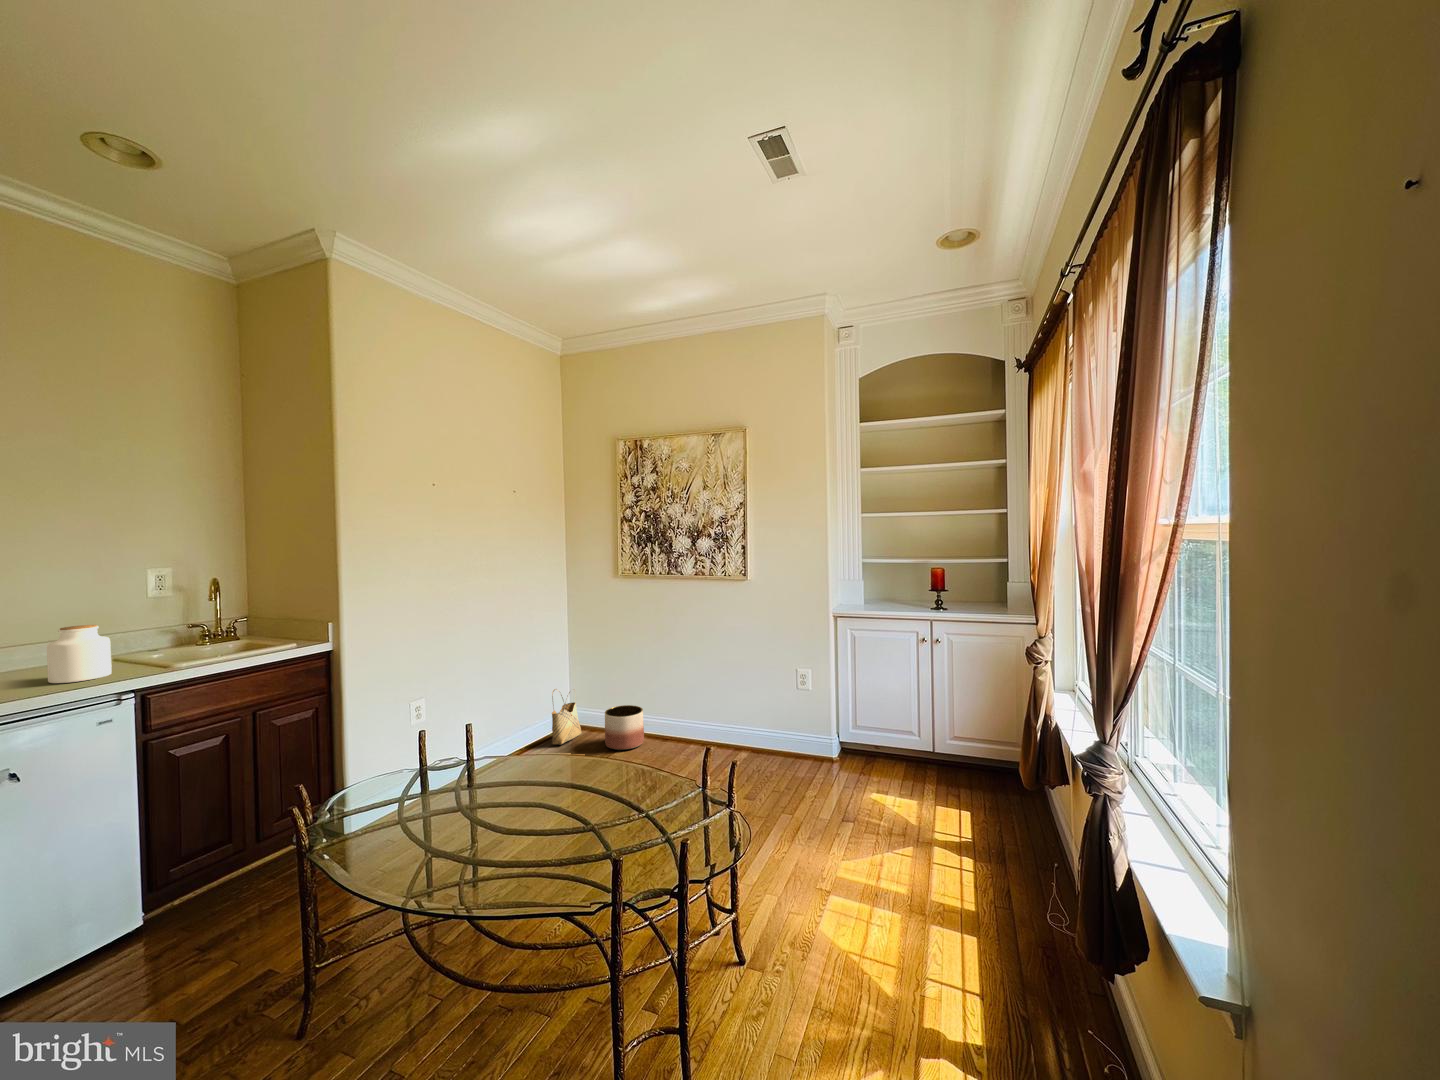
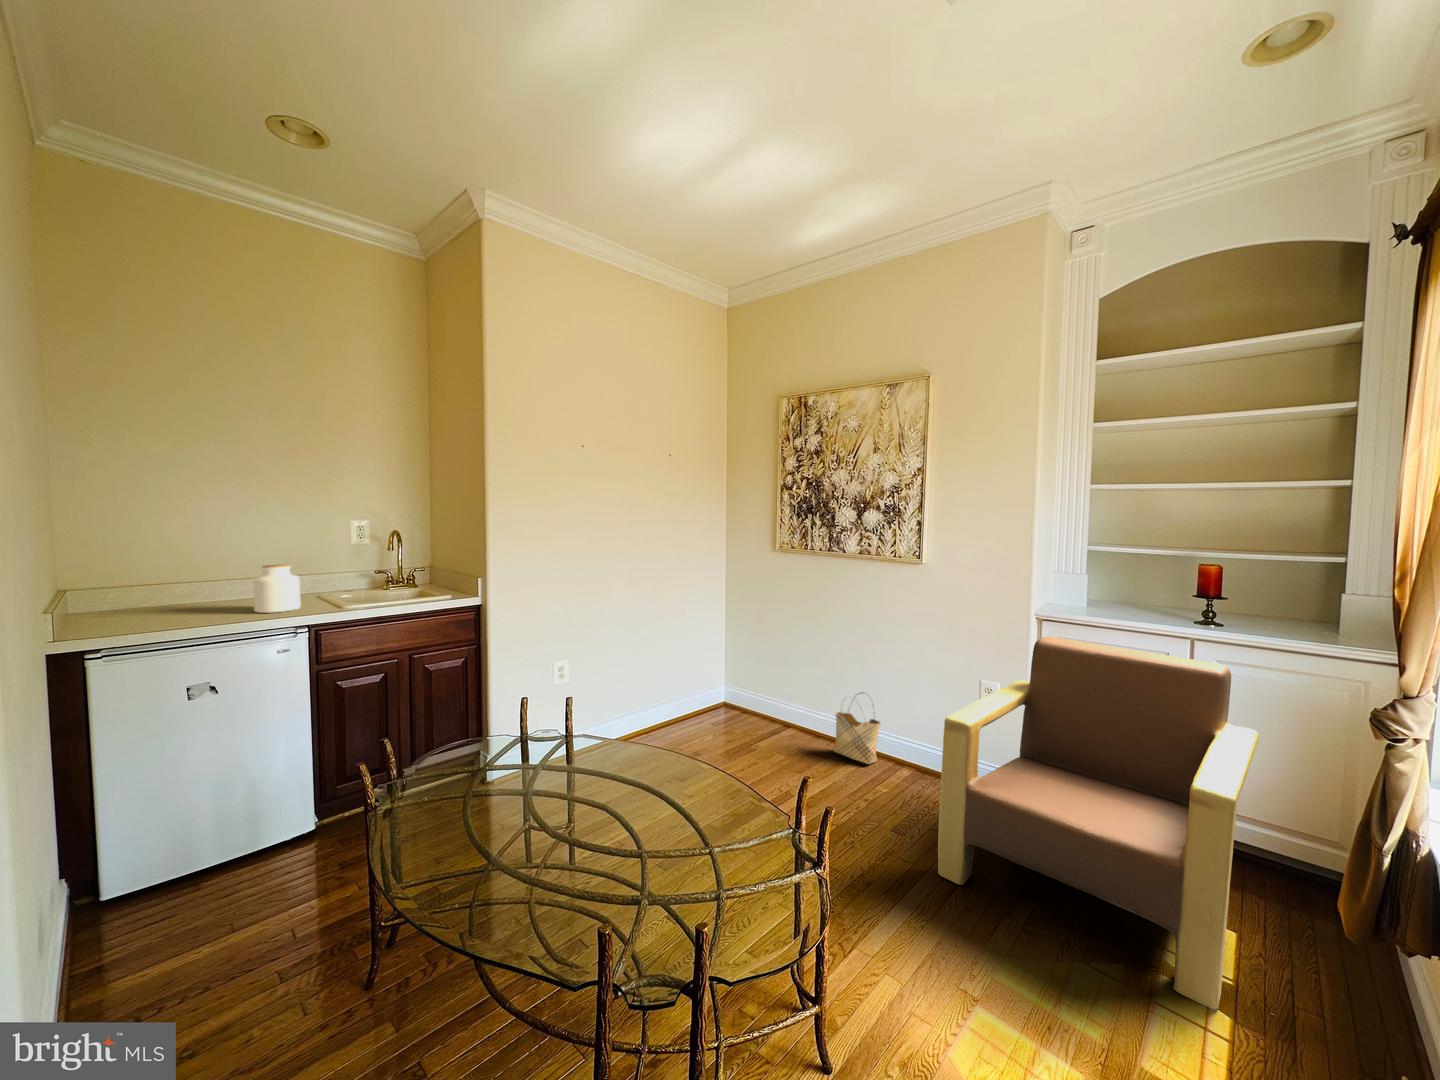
armchair: none [784,629,972,857] -> present [938,637,1259,1010]
woven basket: present [552,689,581,744] -> present [834,694,880,764]
planter: present [605,705,644,750] -> none [752,691,794,740]

